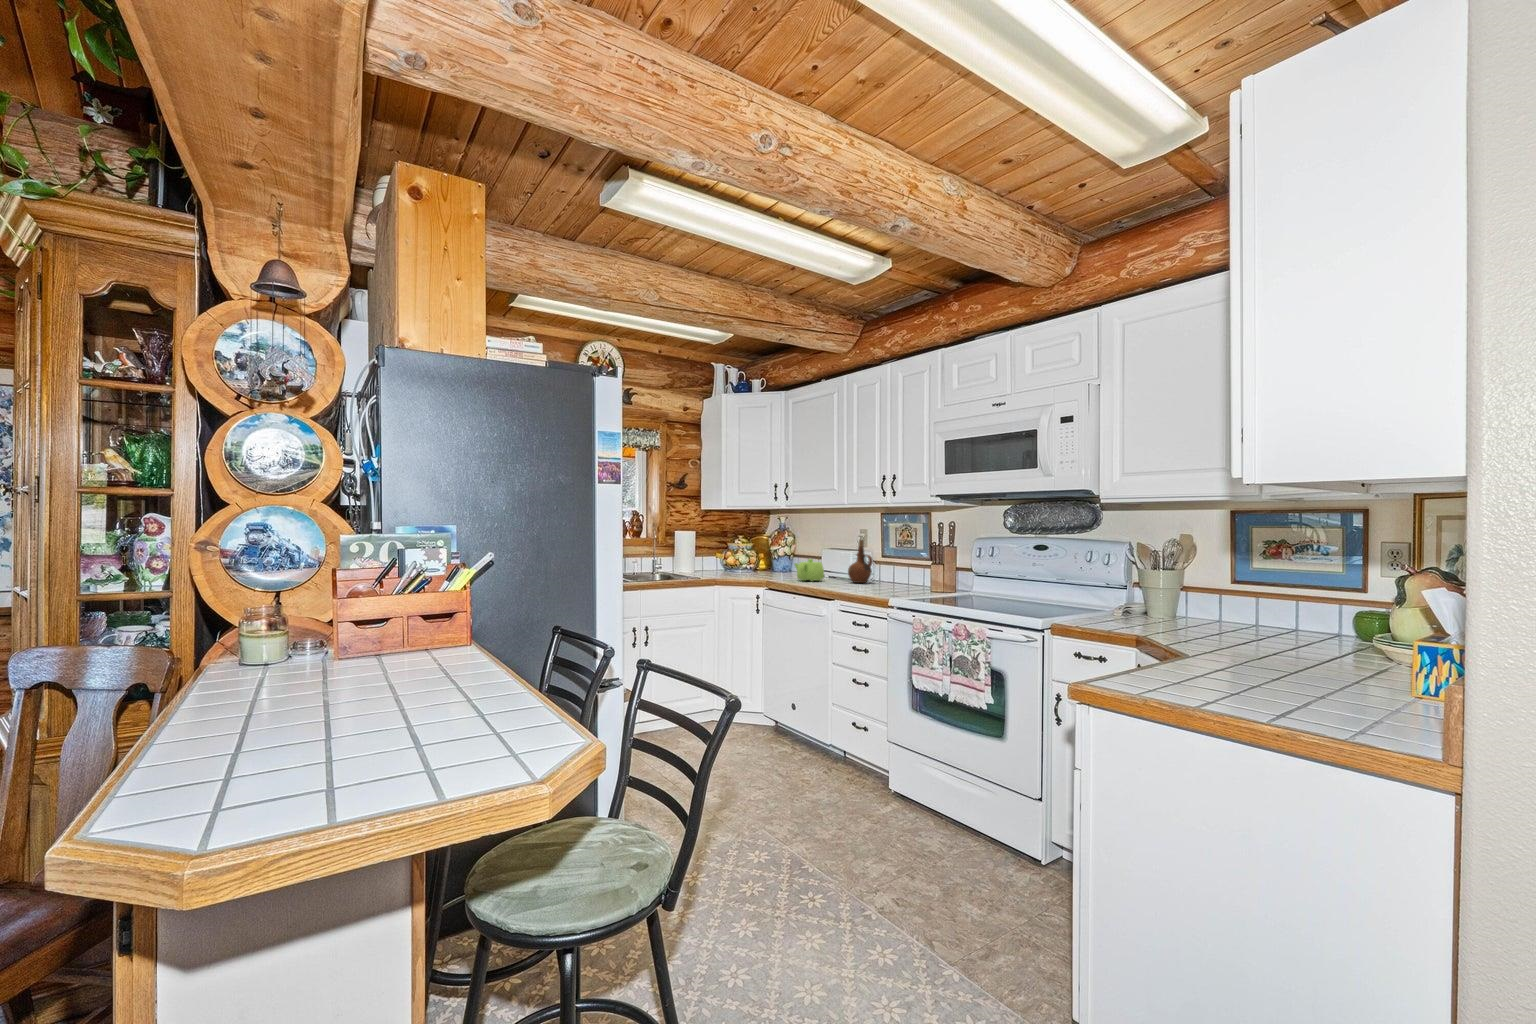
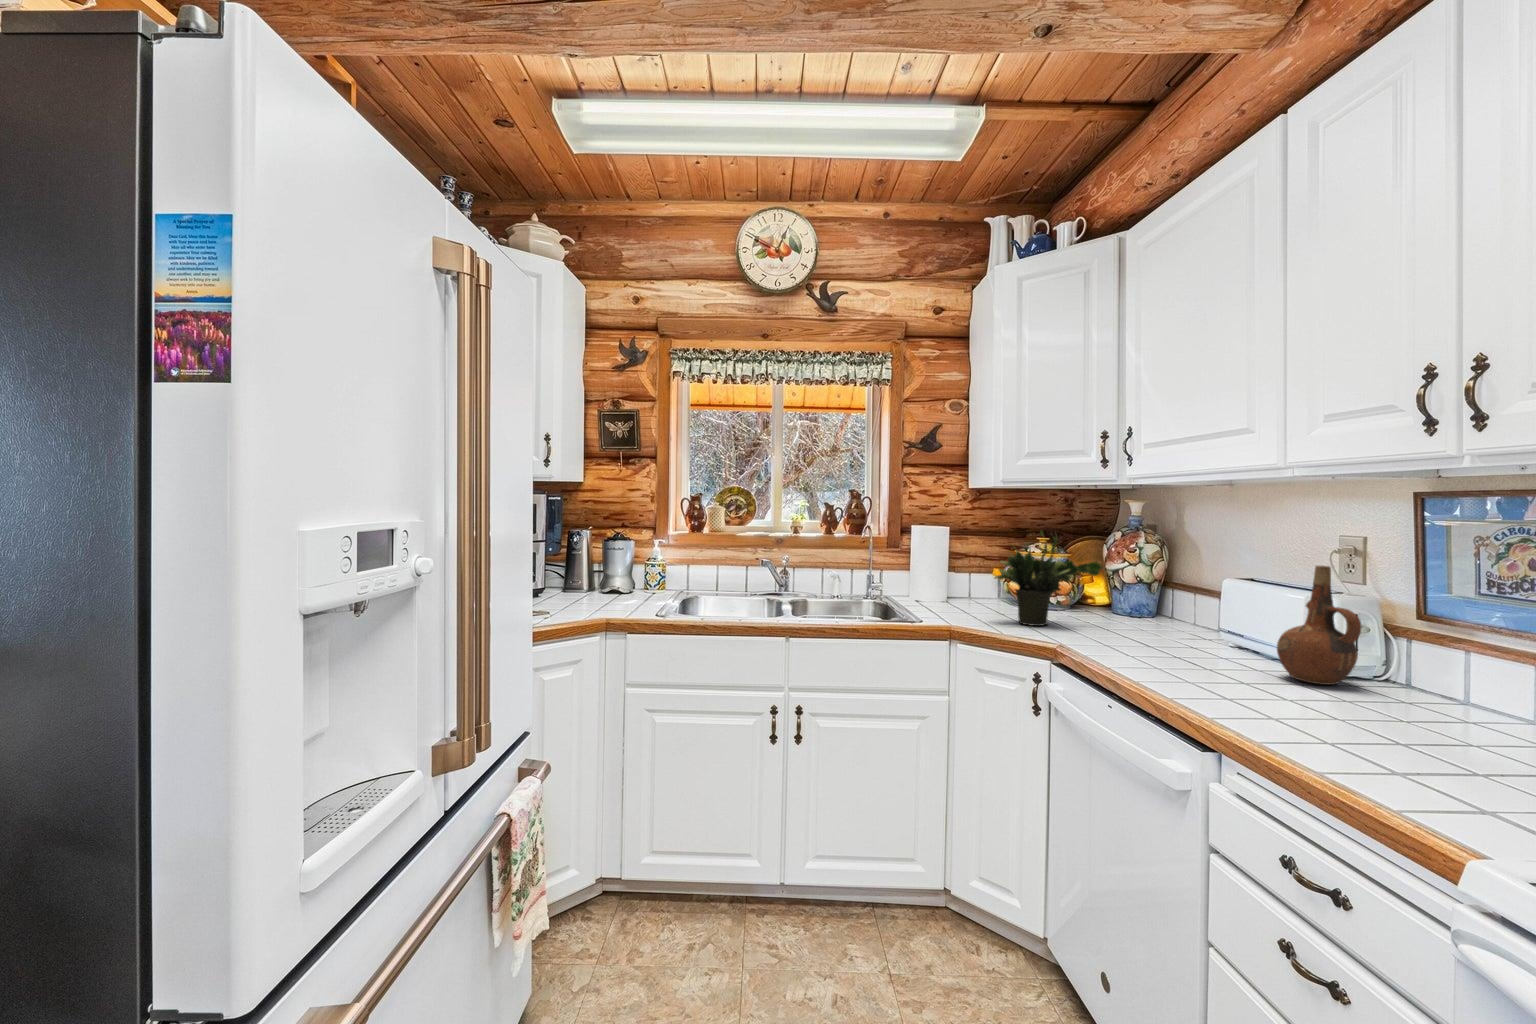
potted plant: none [730,530,777,577] -> present [994,531,1102,626]
teapot: present [795,559,824,582] -> none [1129,603,1209,659]

